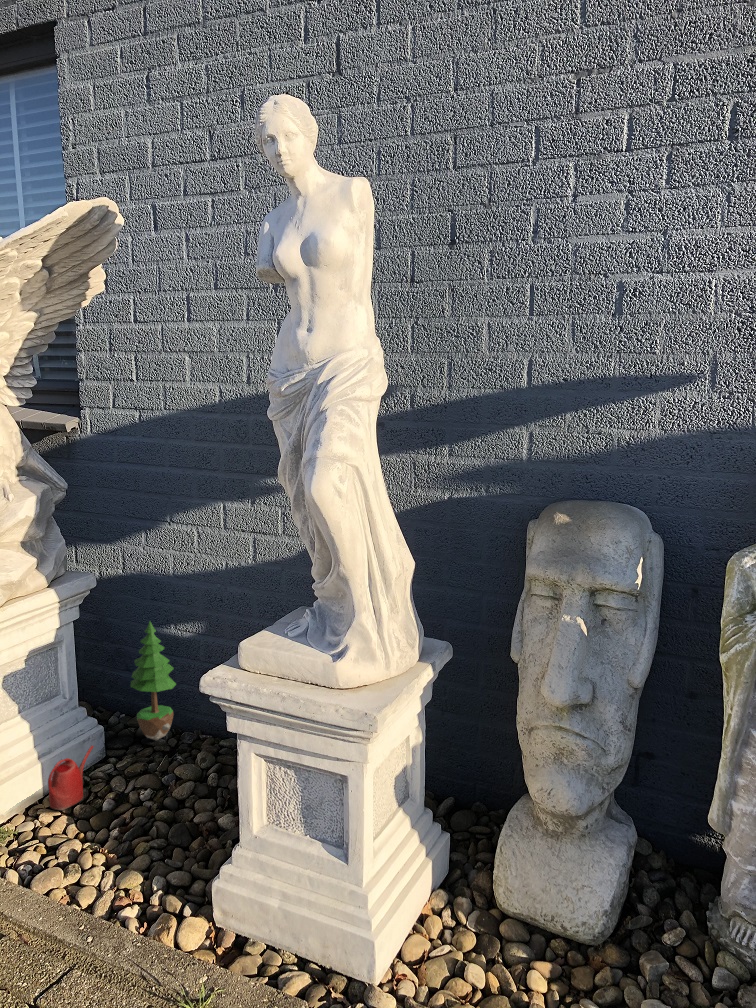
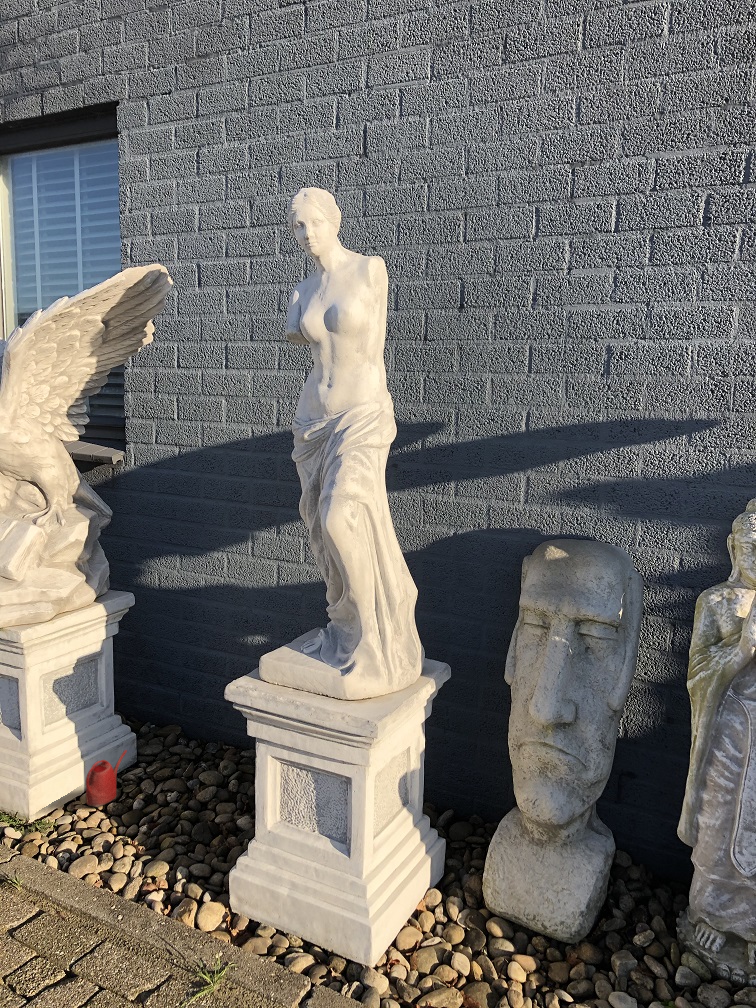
potted tree: present [130,622,176,740] -> none [162,638,204,749]

